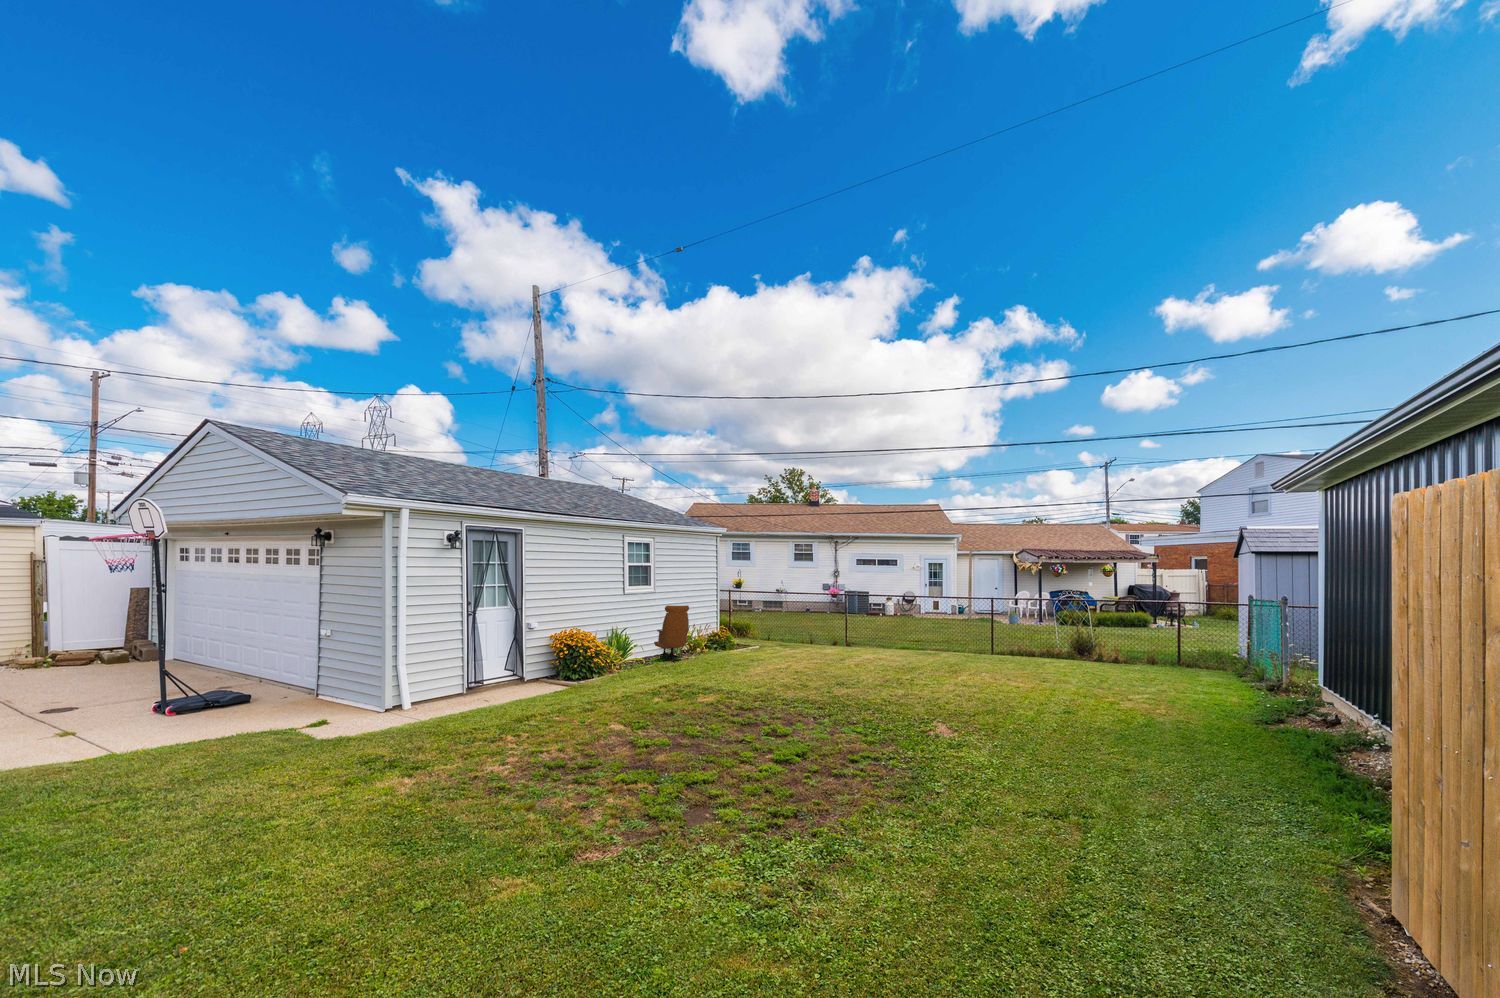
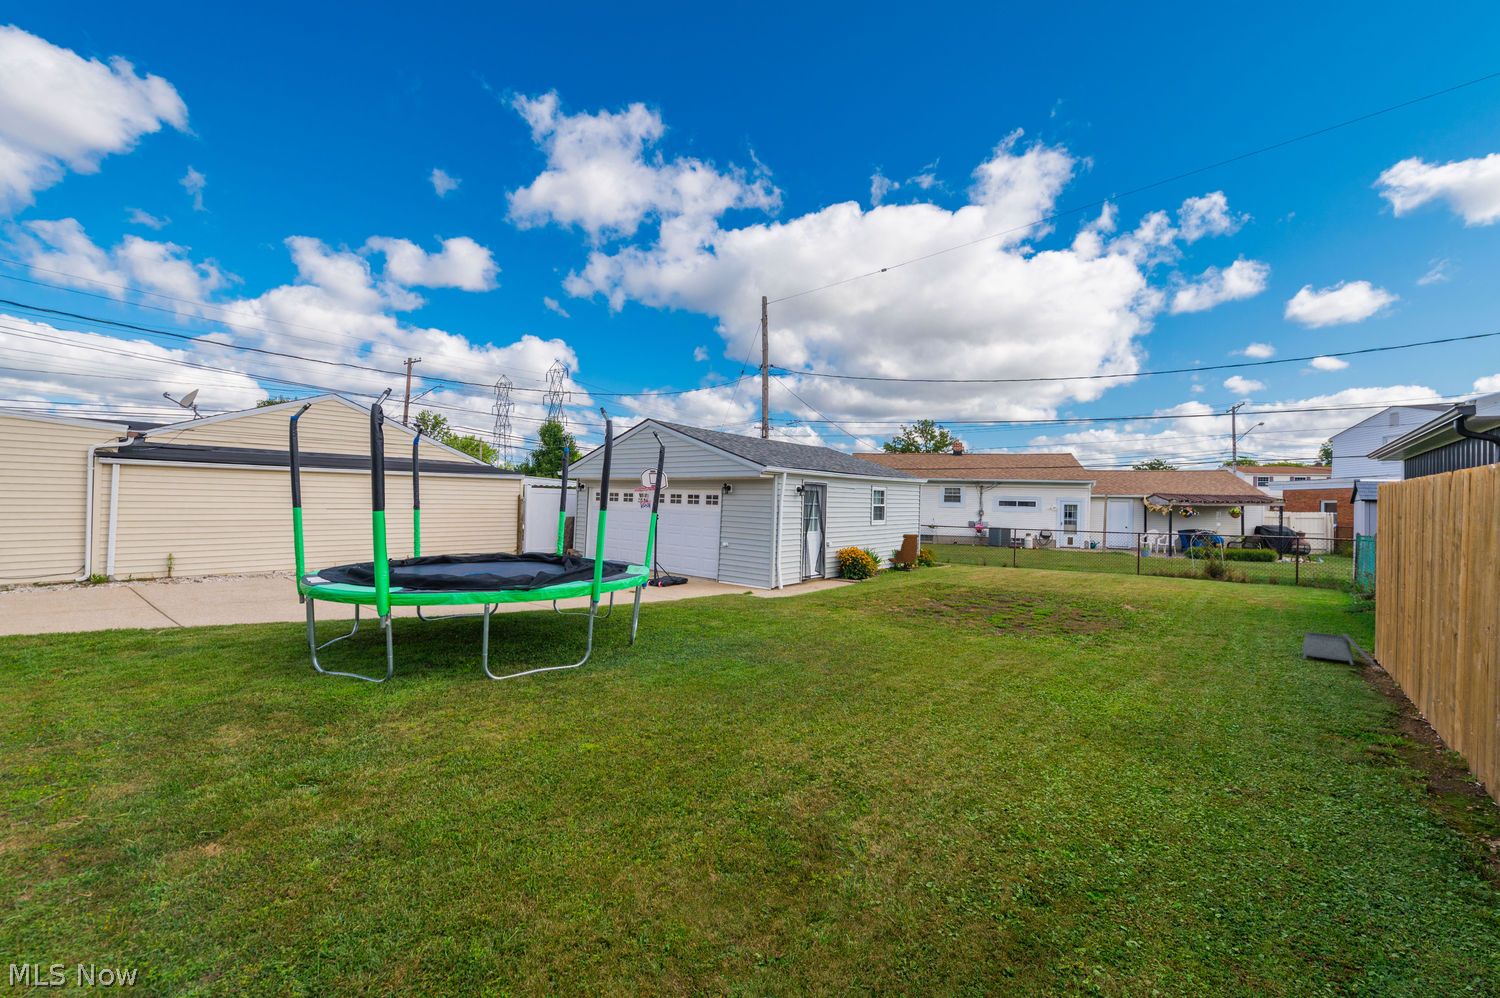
basket: none [1214,825,1370,924] -> present [1302,633,1375,665]

